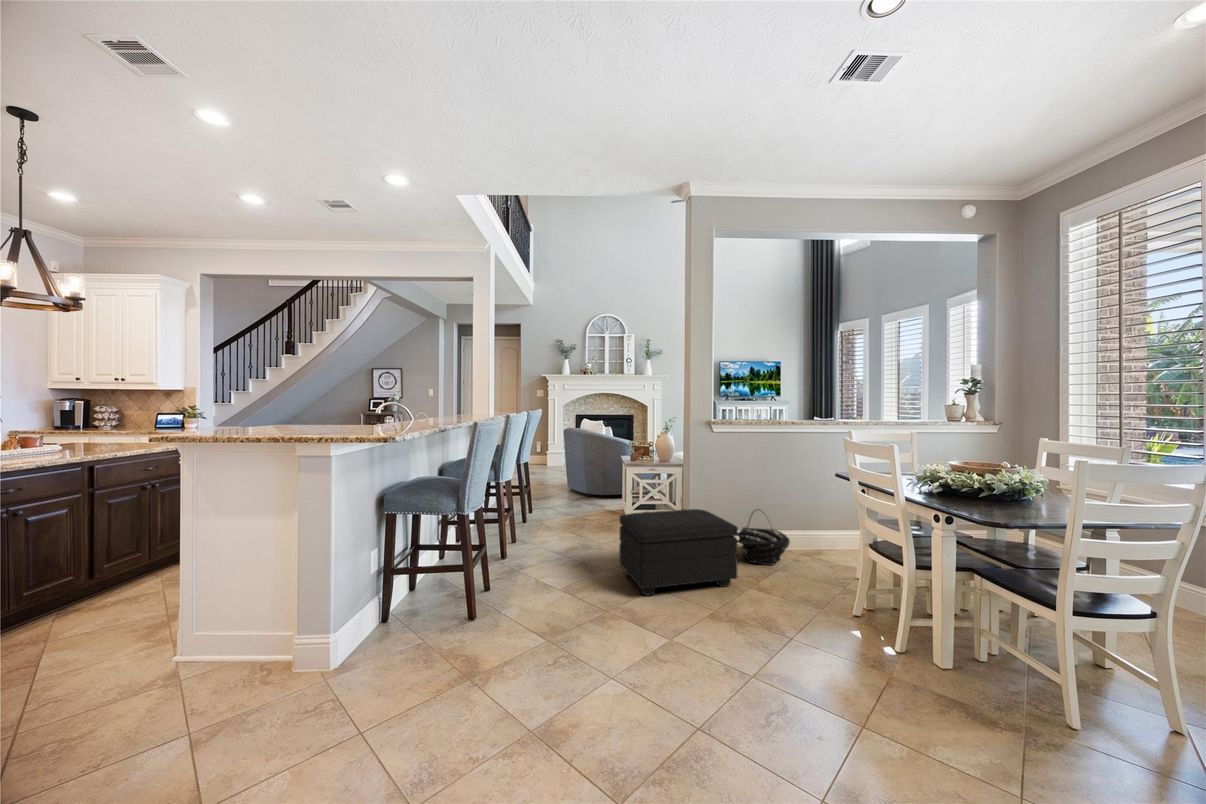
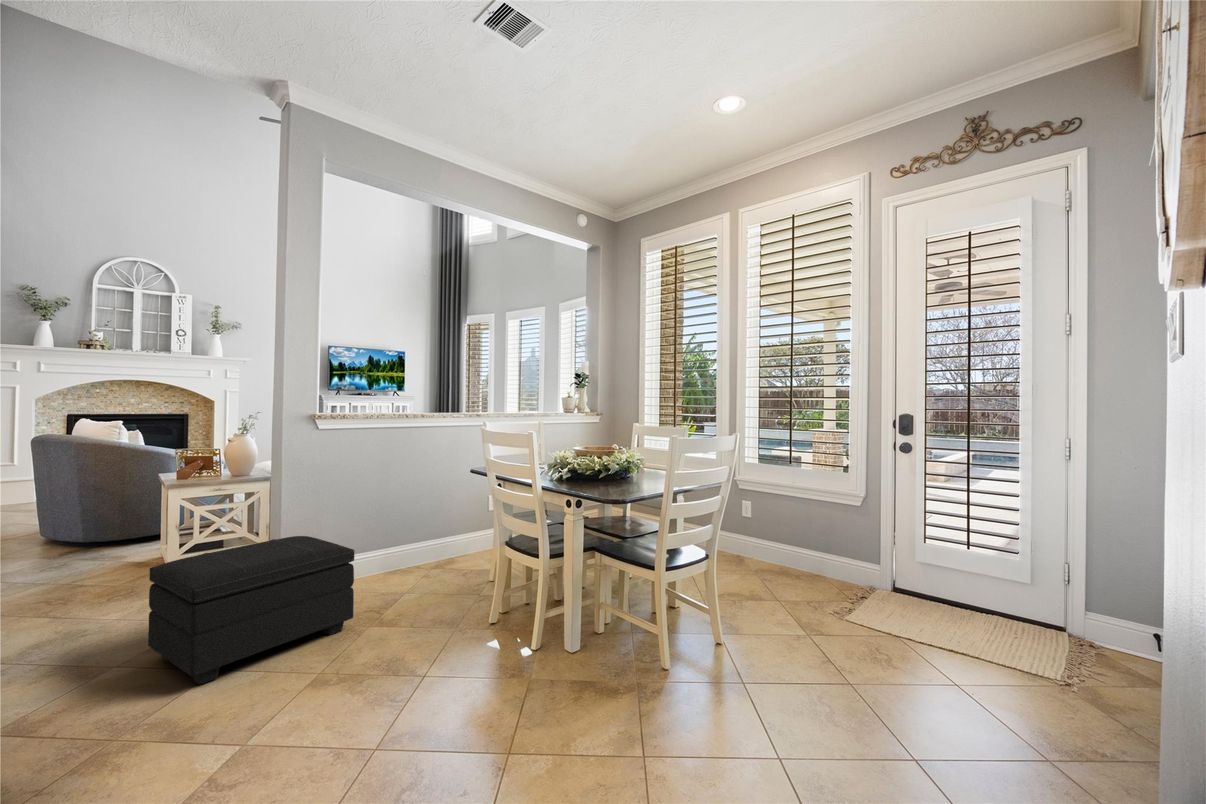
basket: present [737,510,790,565] -> none [348,524,420,593]

